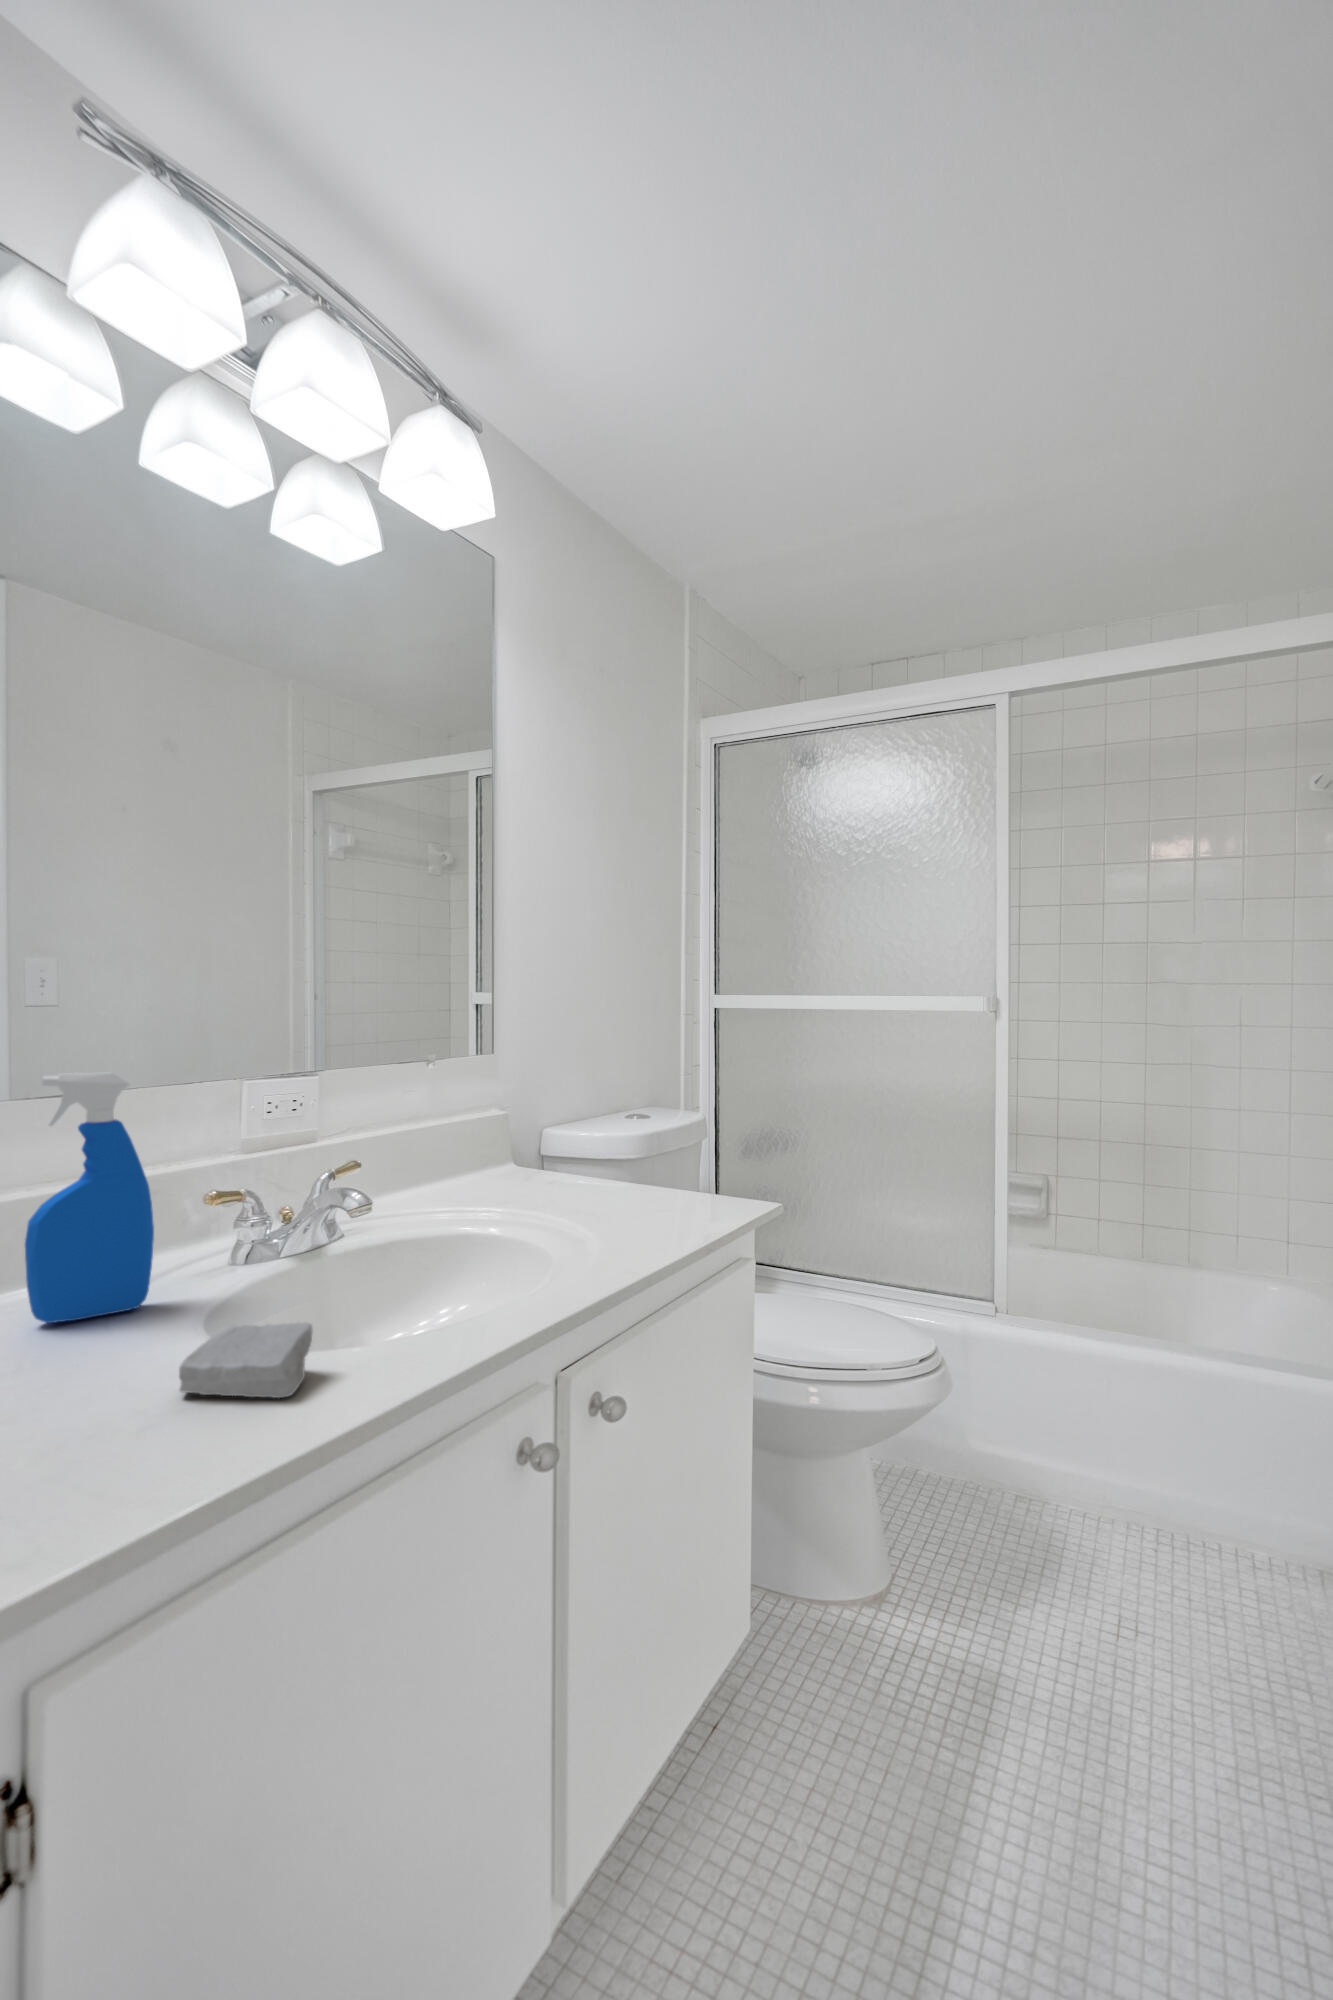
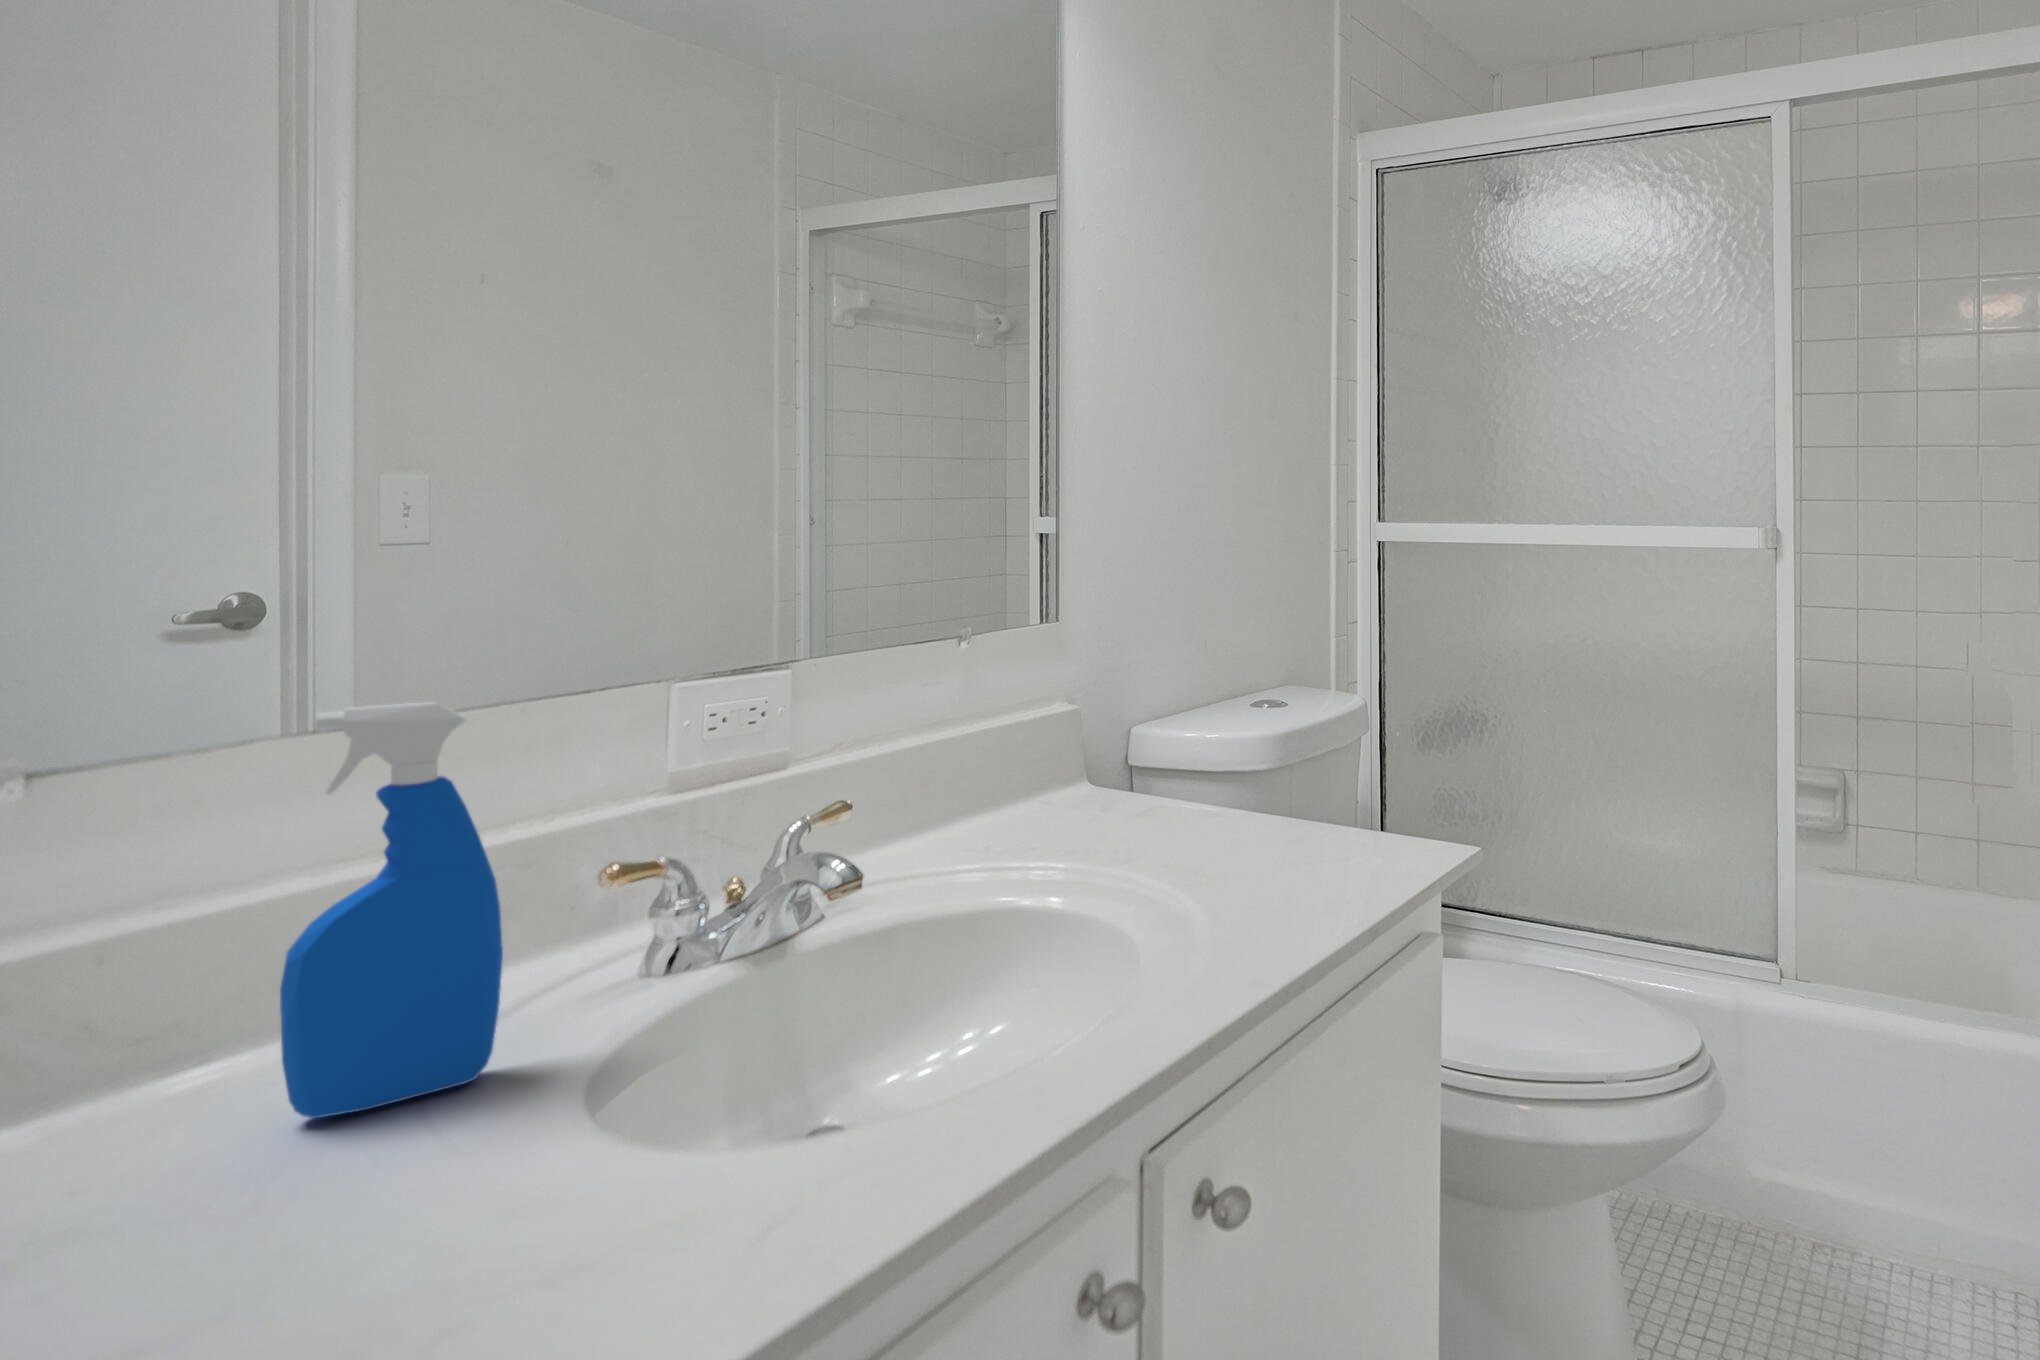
soap bar: present [179,1322,313,1398] -> none [512,1132,746,1276]

